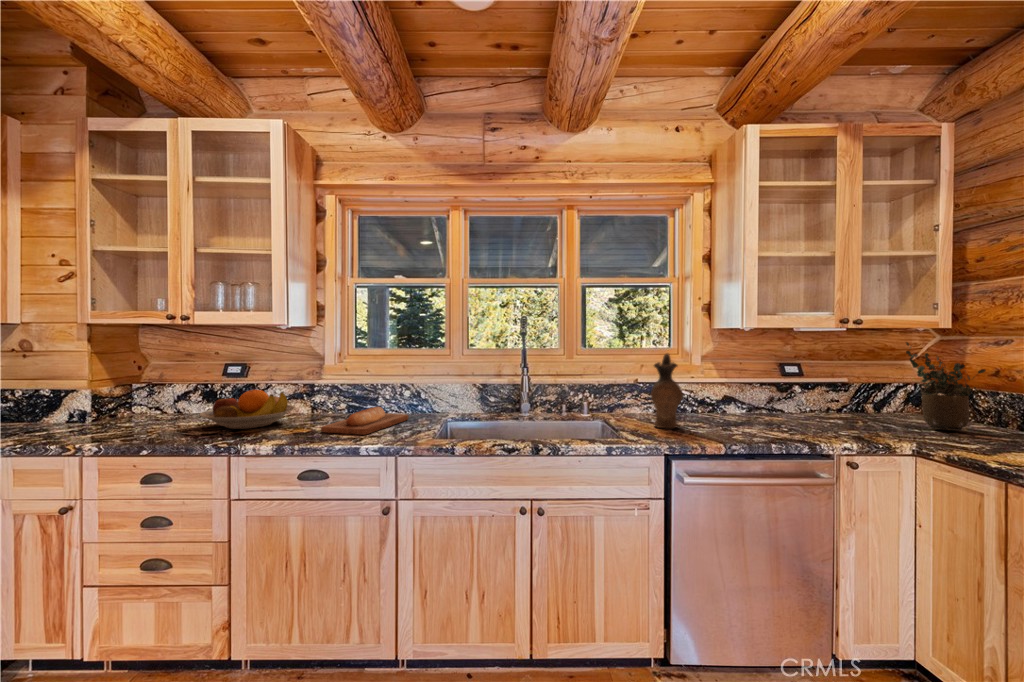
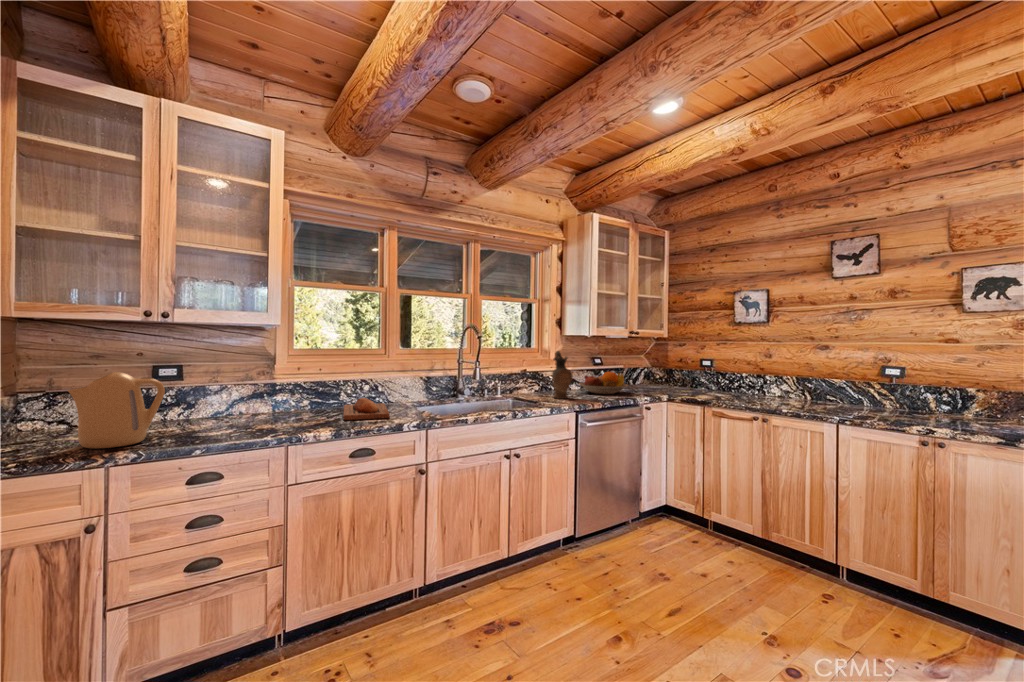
potted plant: present [906,342,986,430] -> none [658,344,689,390]
kettle: none [77,371,149,439] -> present [68,372,165,448]
fruit bowl: present [200,390,295,429] -> present [579,372,628,394]

